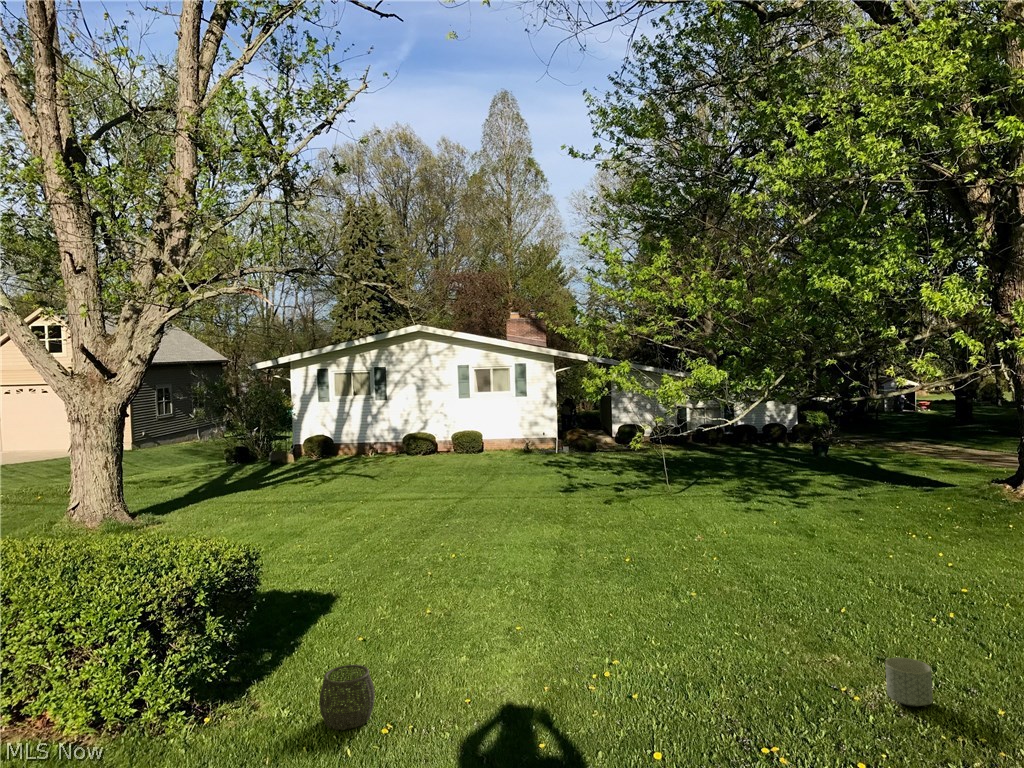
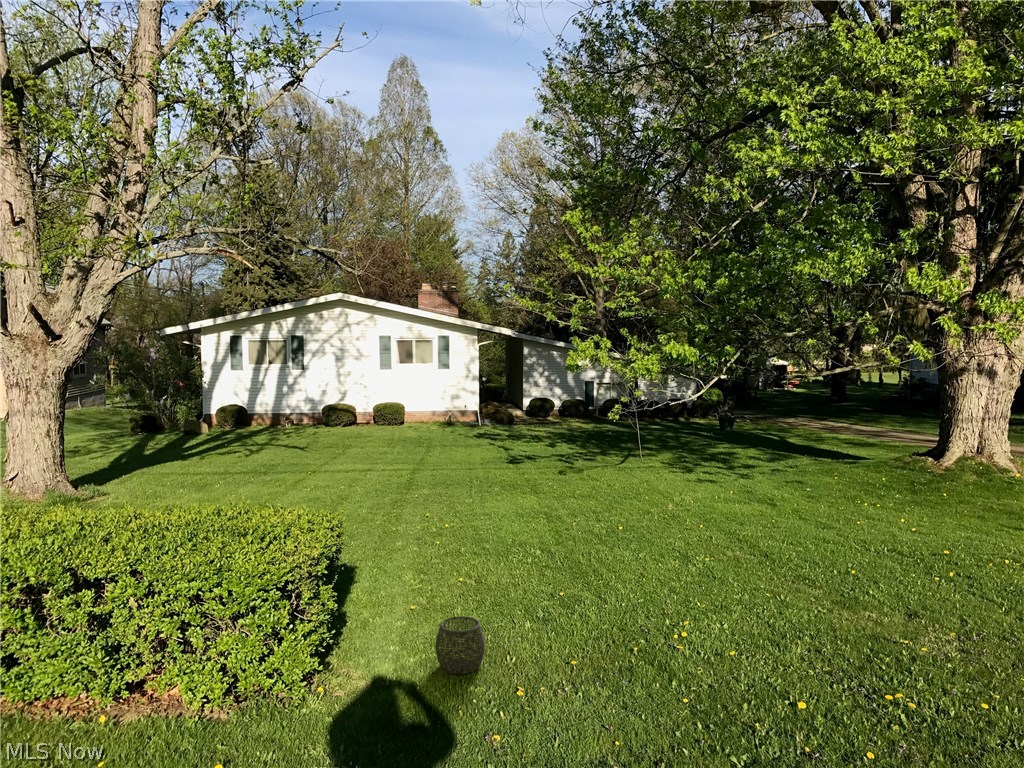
planter: present [885,657,933,707] -> none [889,589,926,626]

